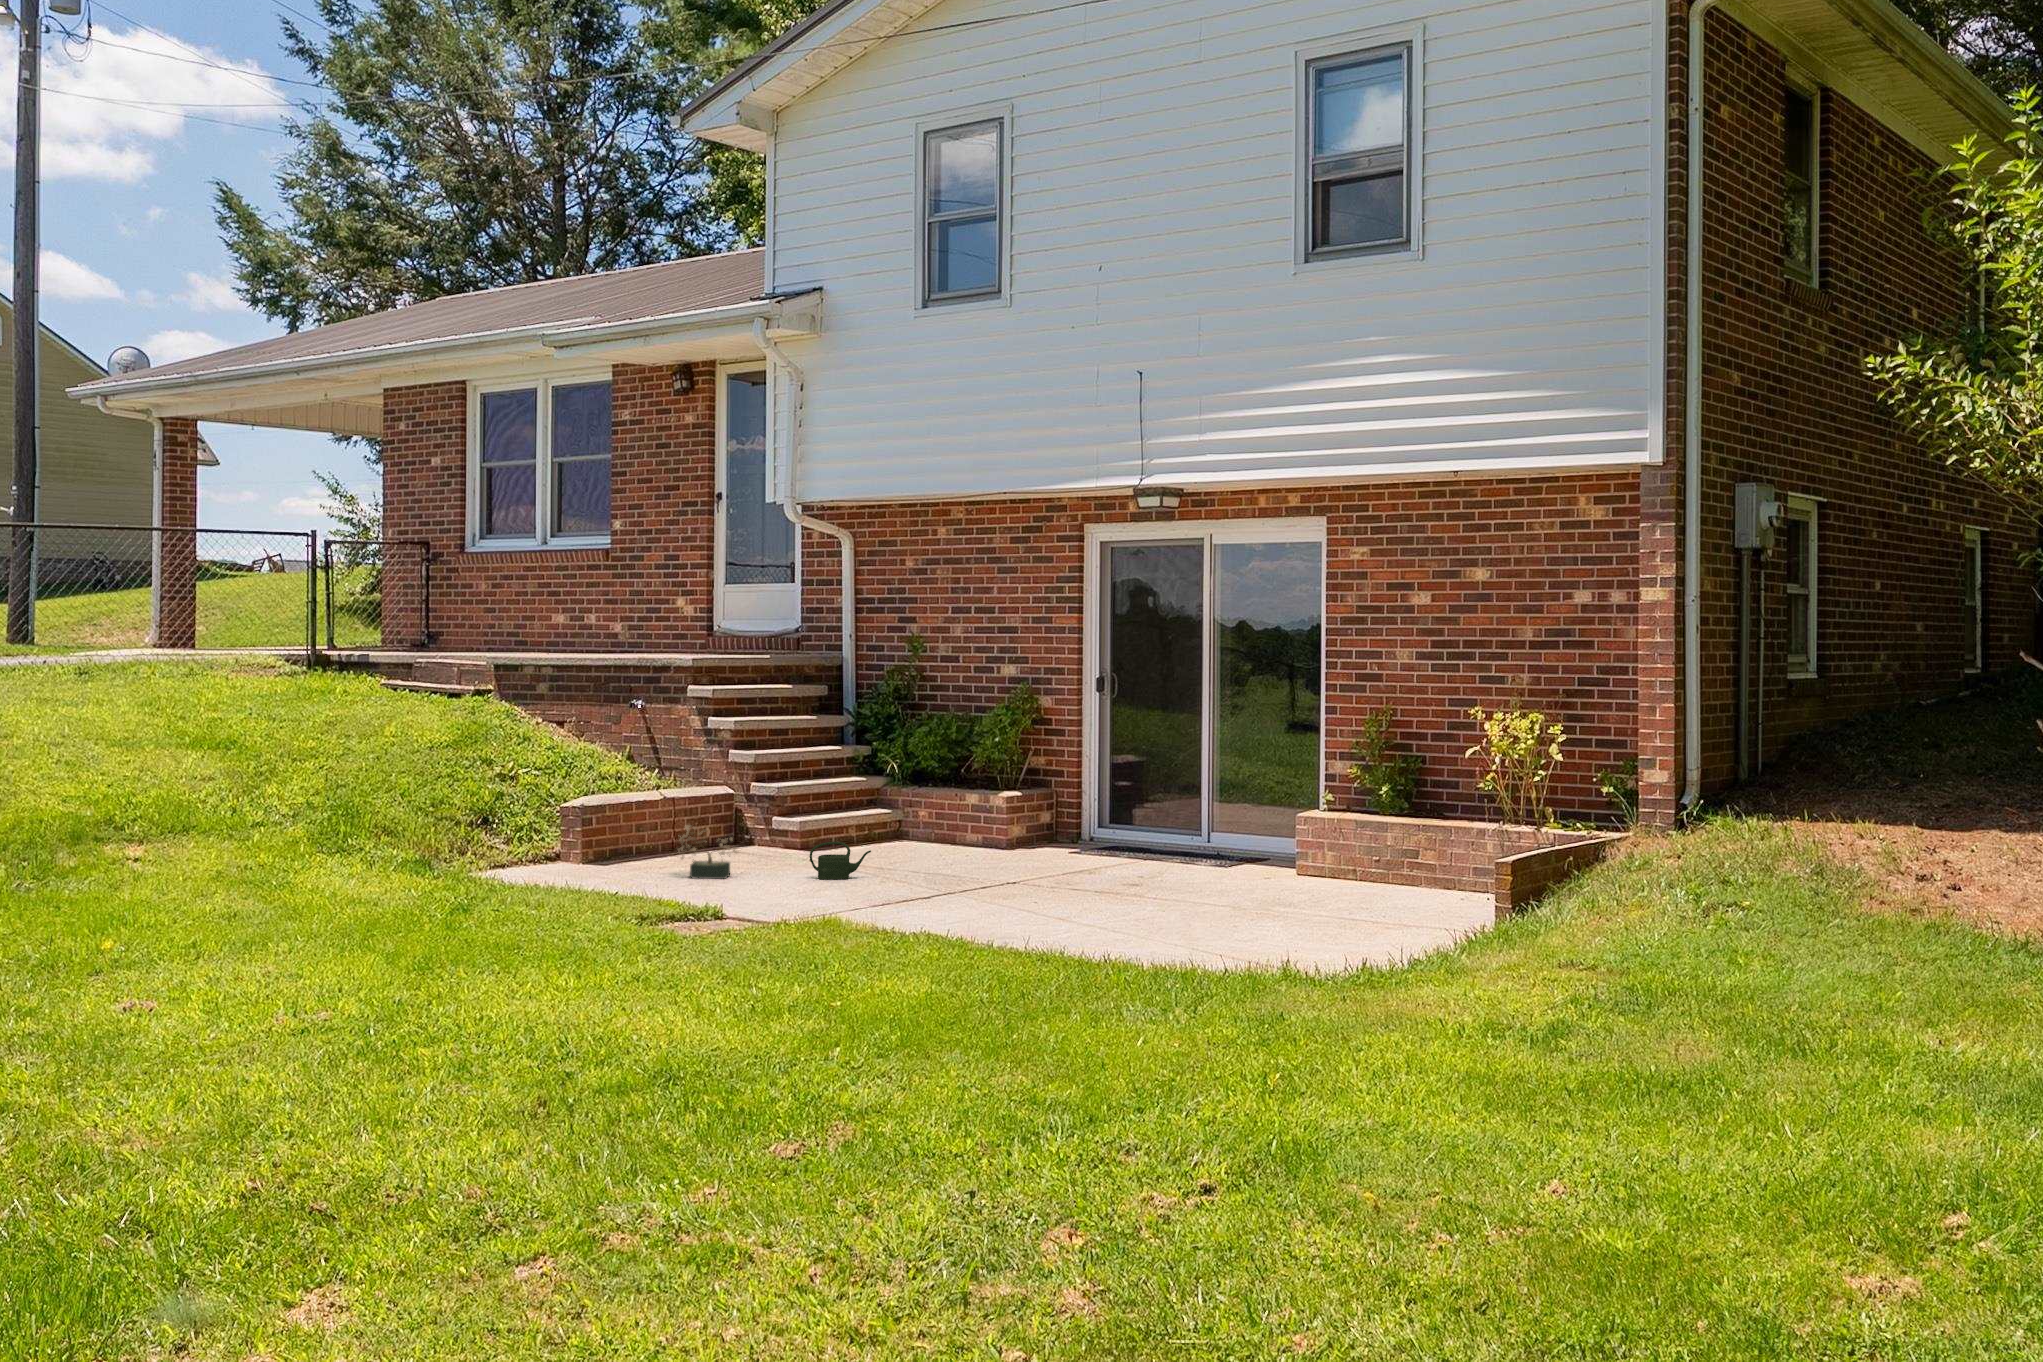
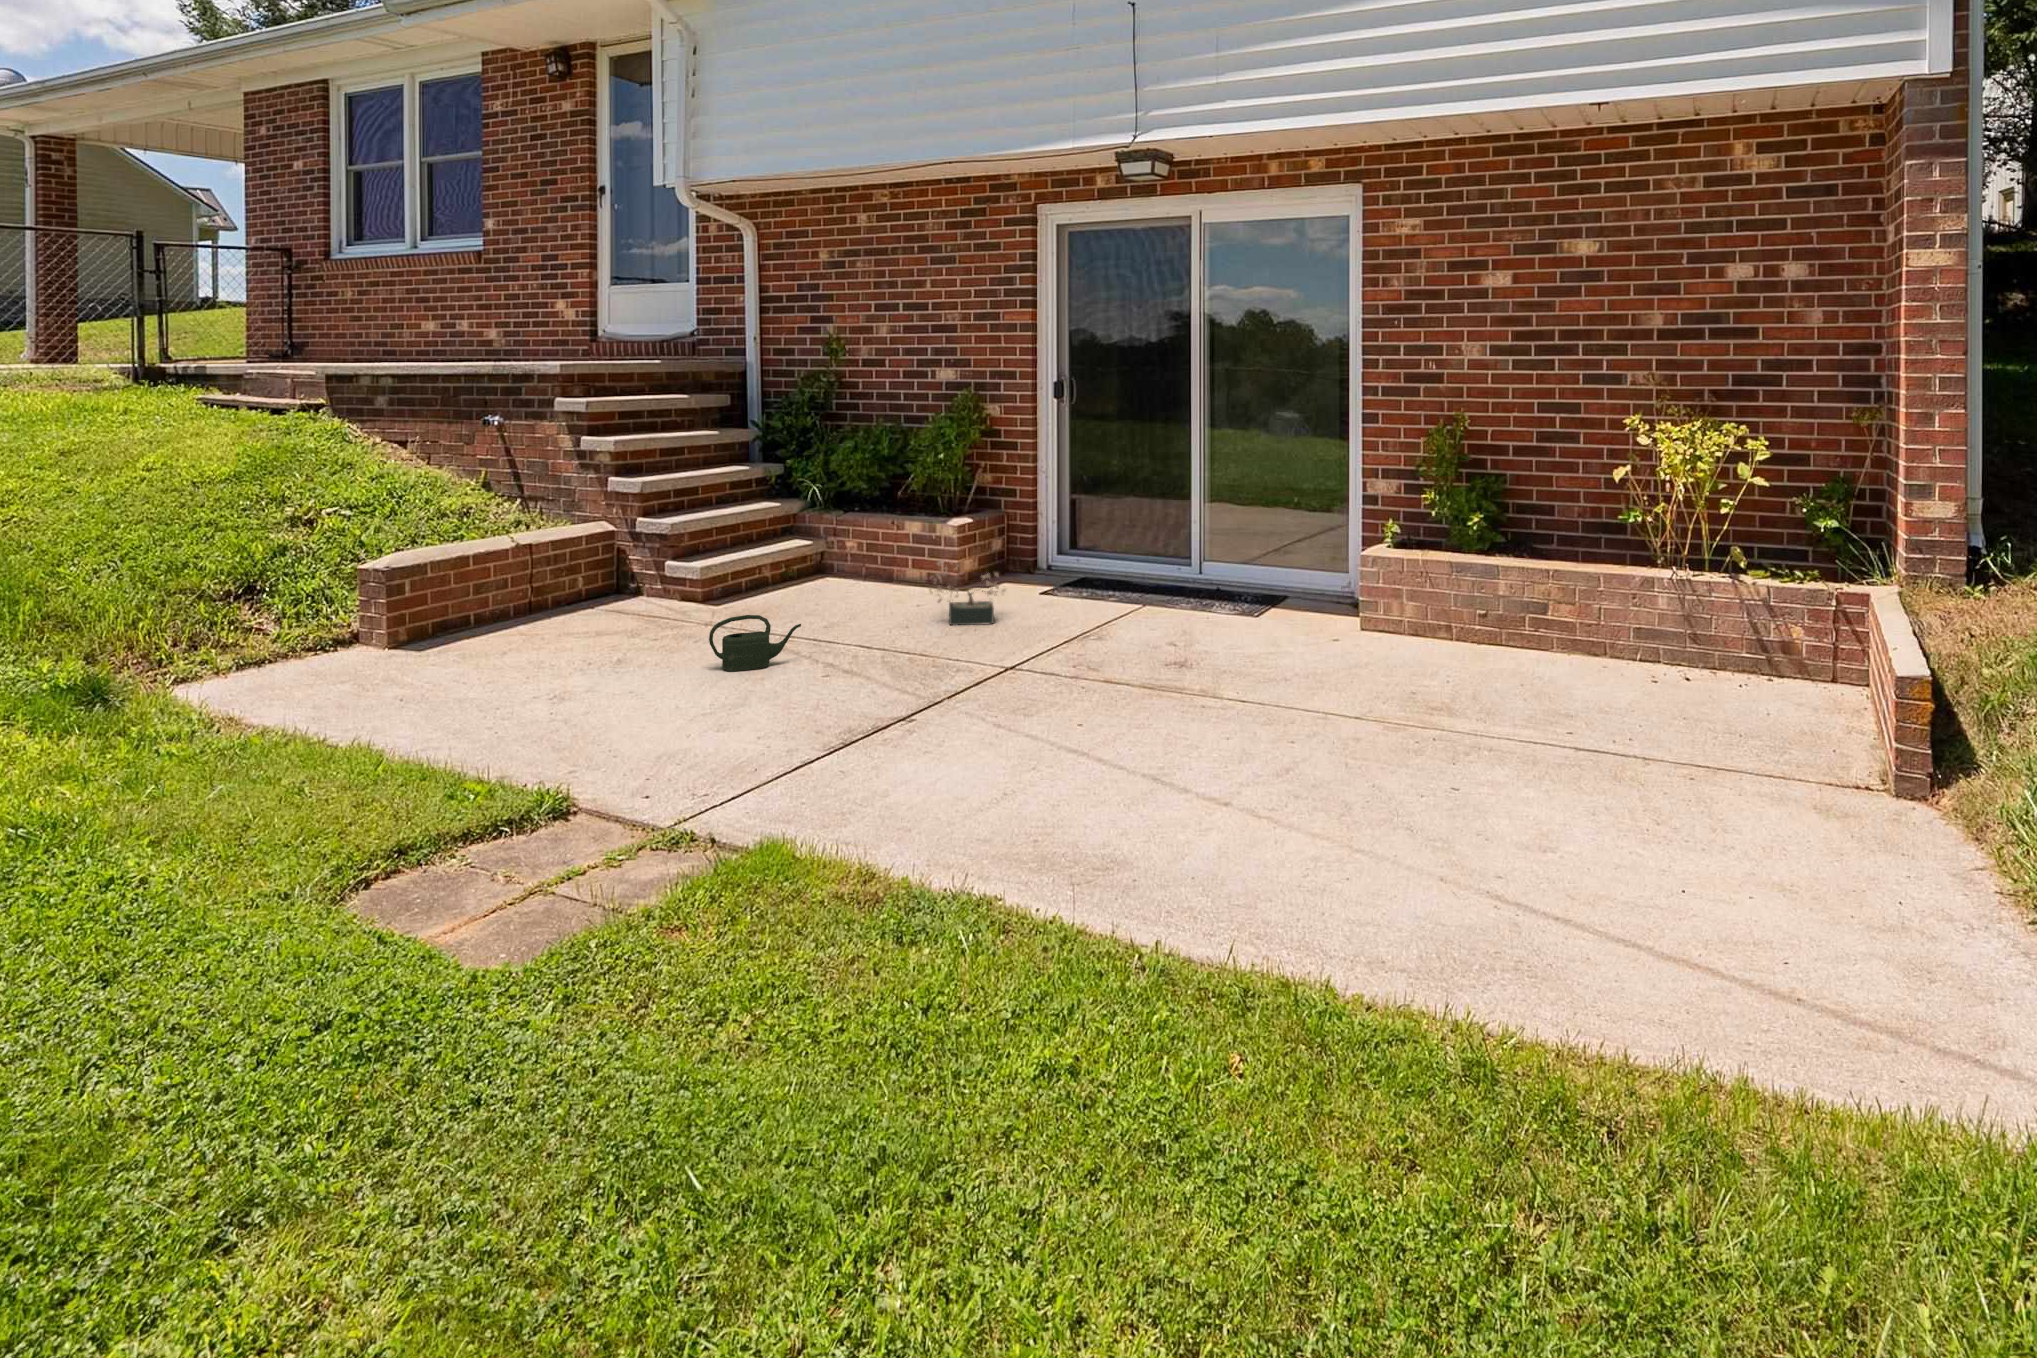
decorative plant: present [678,826,737,879] -> present [930,559,1005,625]

